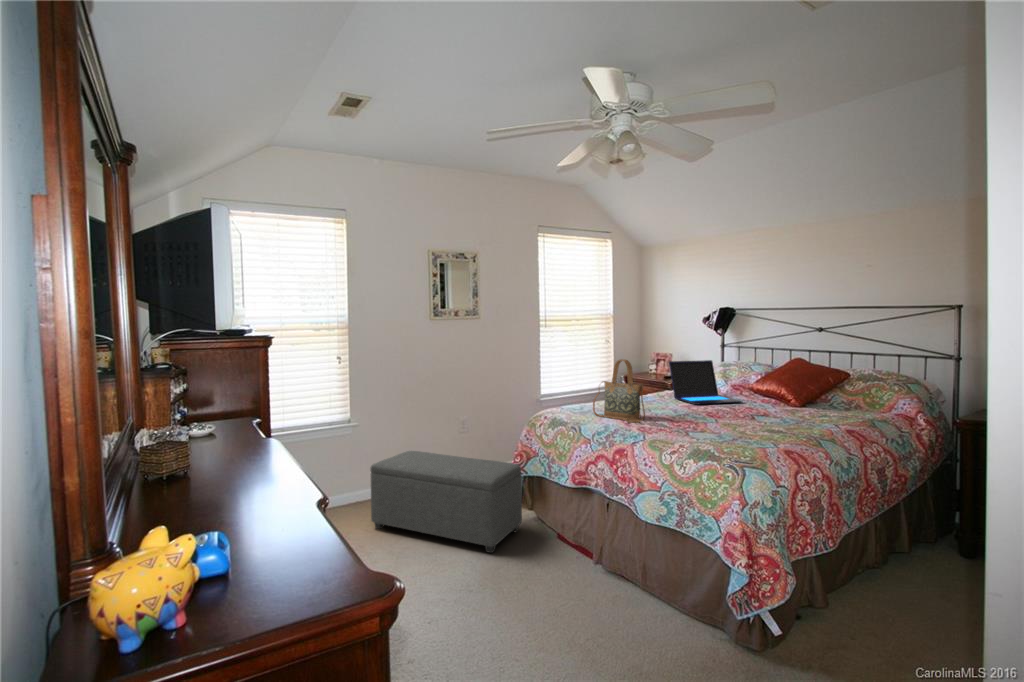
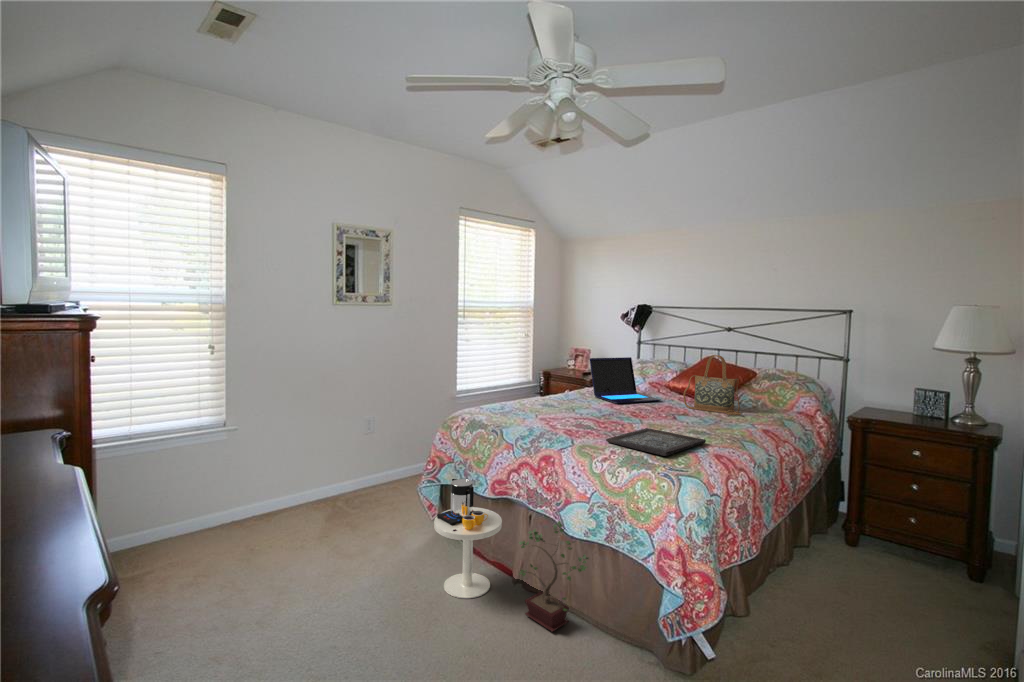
handbag: present [593,359,645,423] -> present [683,355,741,416]
tray: none [678,425,779,449] -> present [606,428,706,456]
ottoman: present [370,451,522,553] -> none [258,456,435,571]
side table: none [520,470,581,579] -> present [434,479,502,598]
potted plant: none [595,507,661,612] -> present [519,521,588,632]

